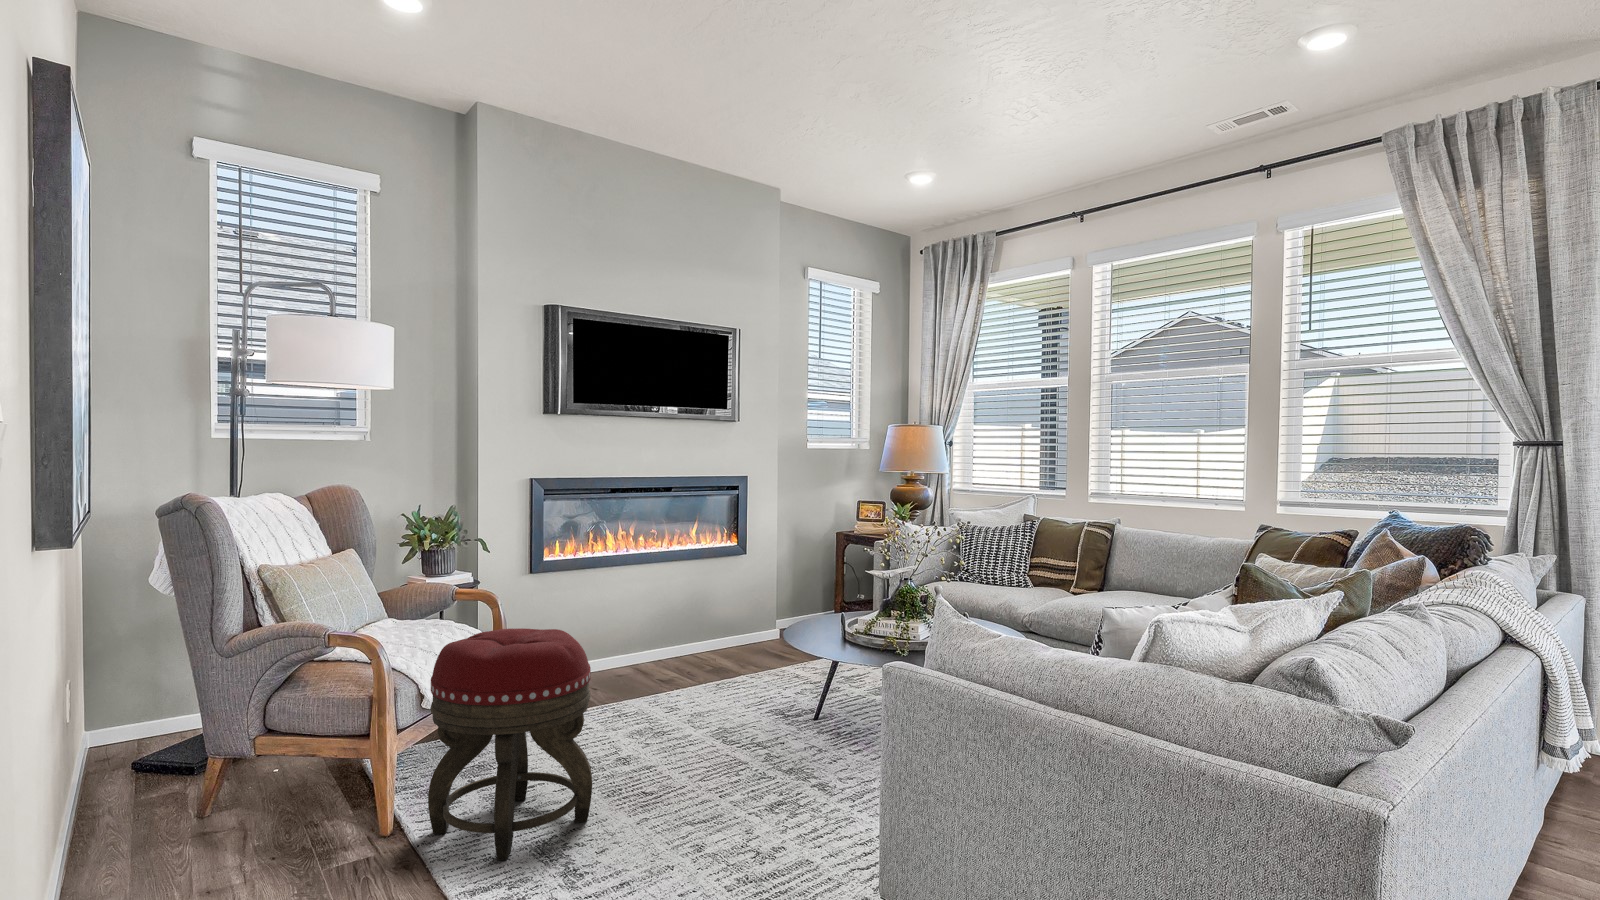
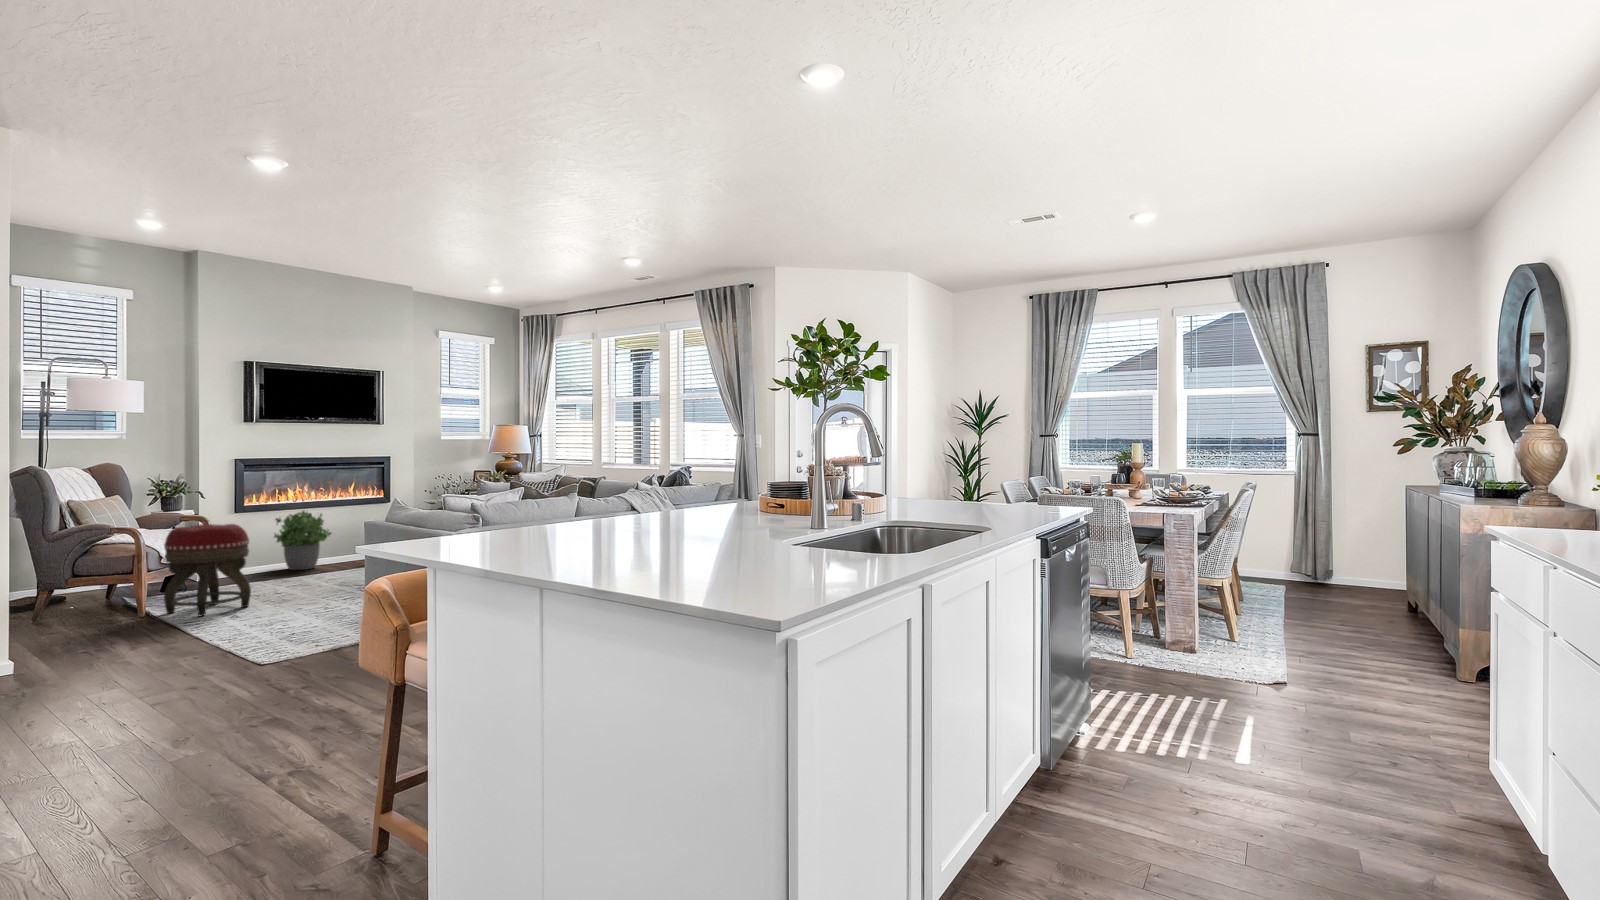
potted plant: none [587,572,677,680] -> present [274,511,331,570]

